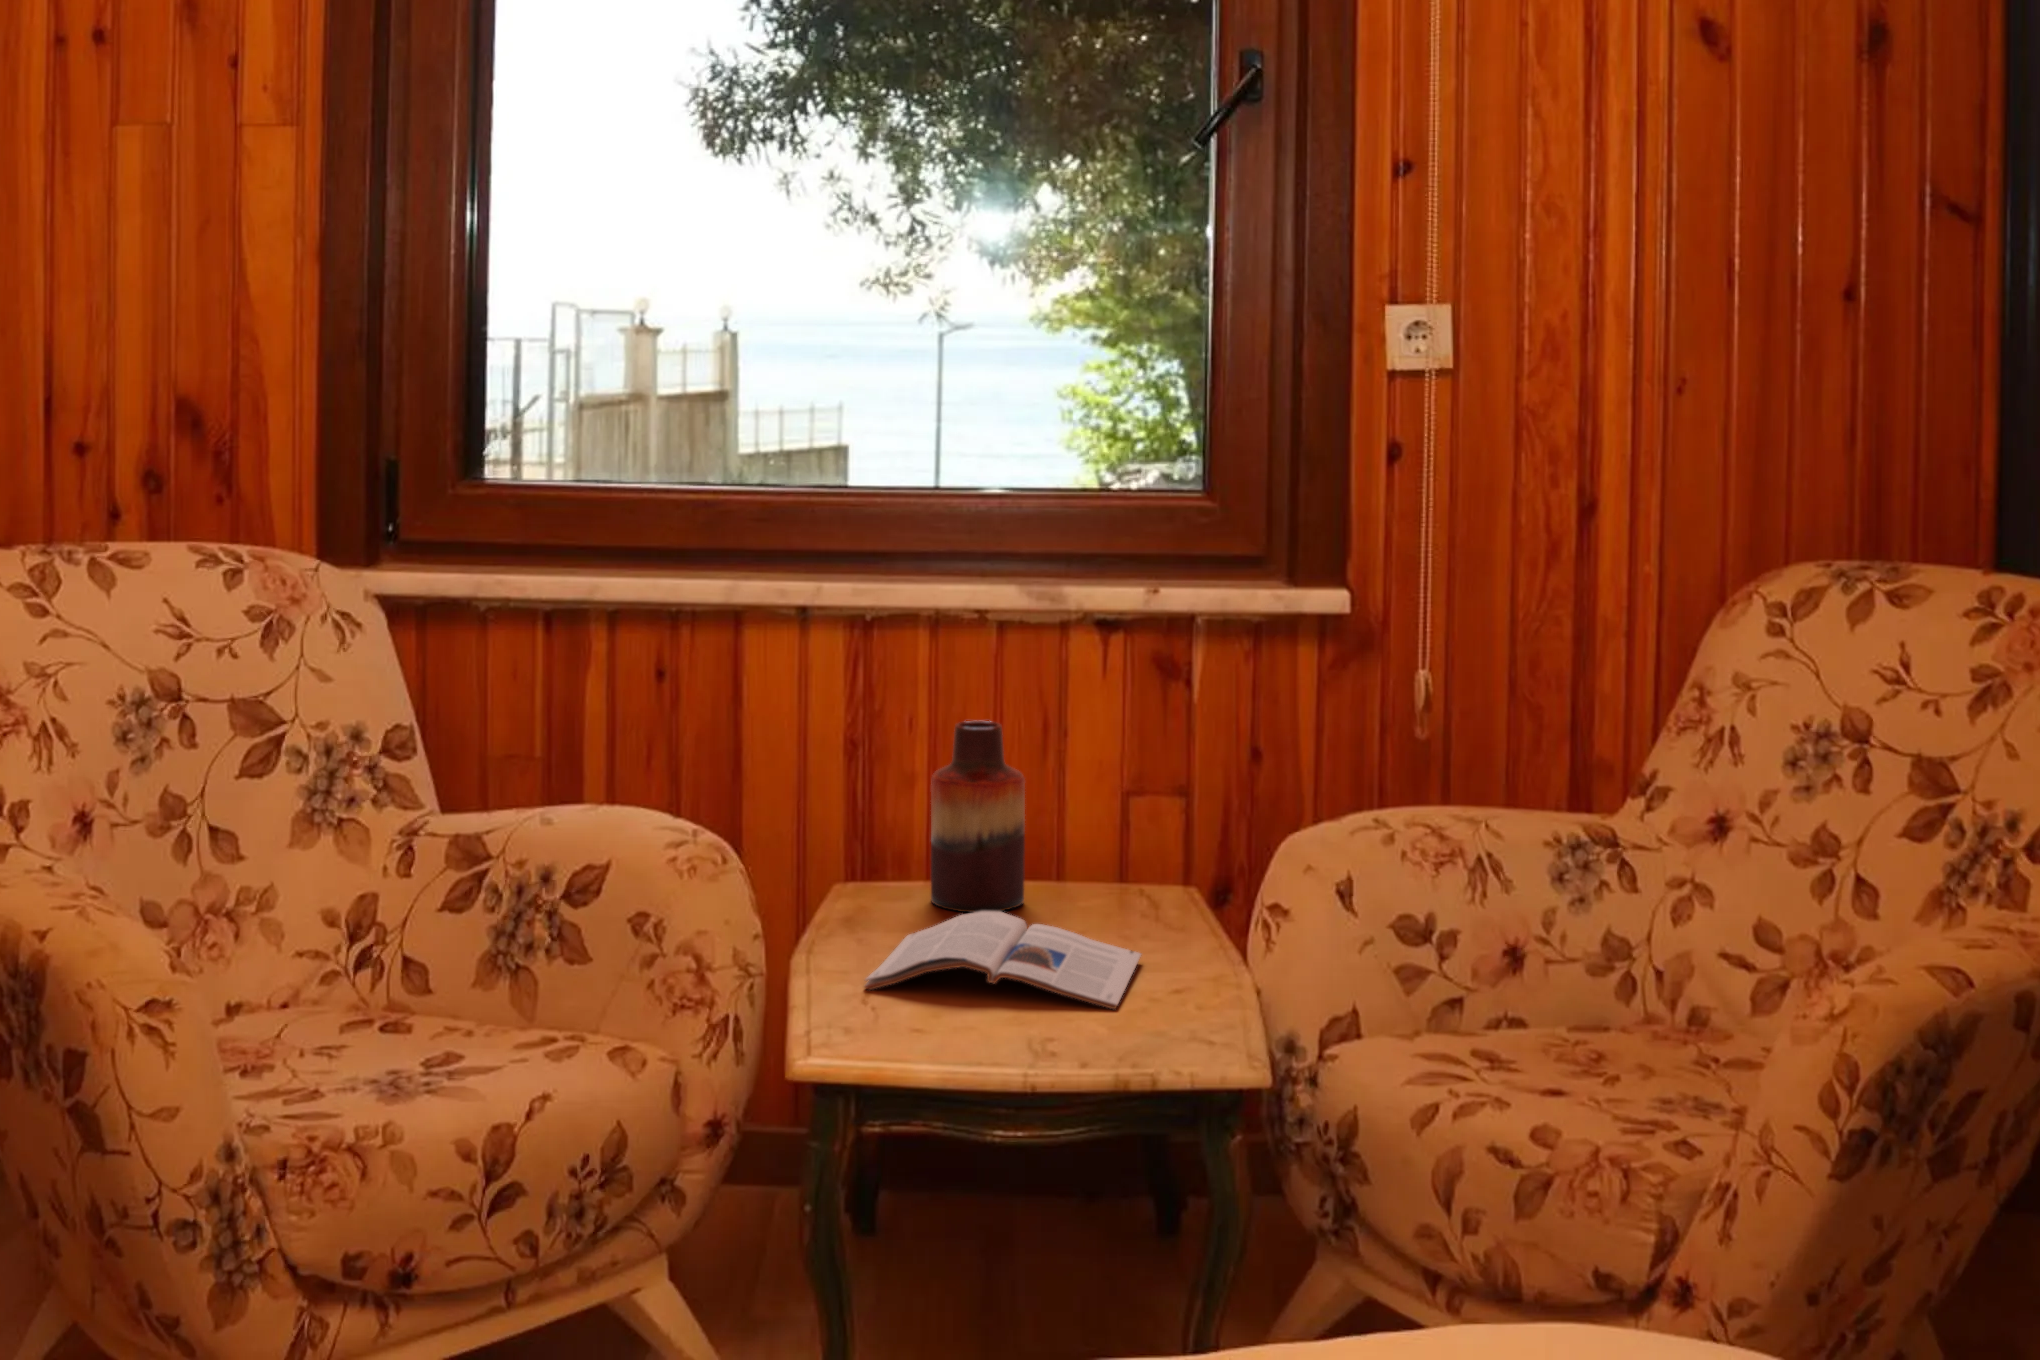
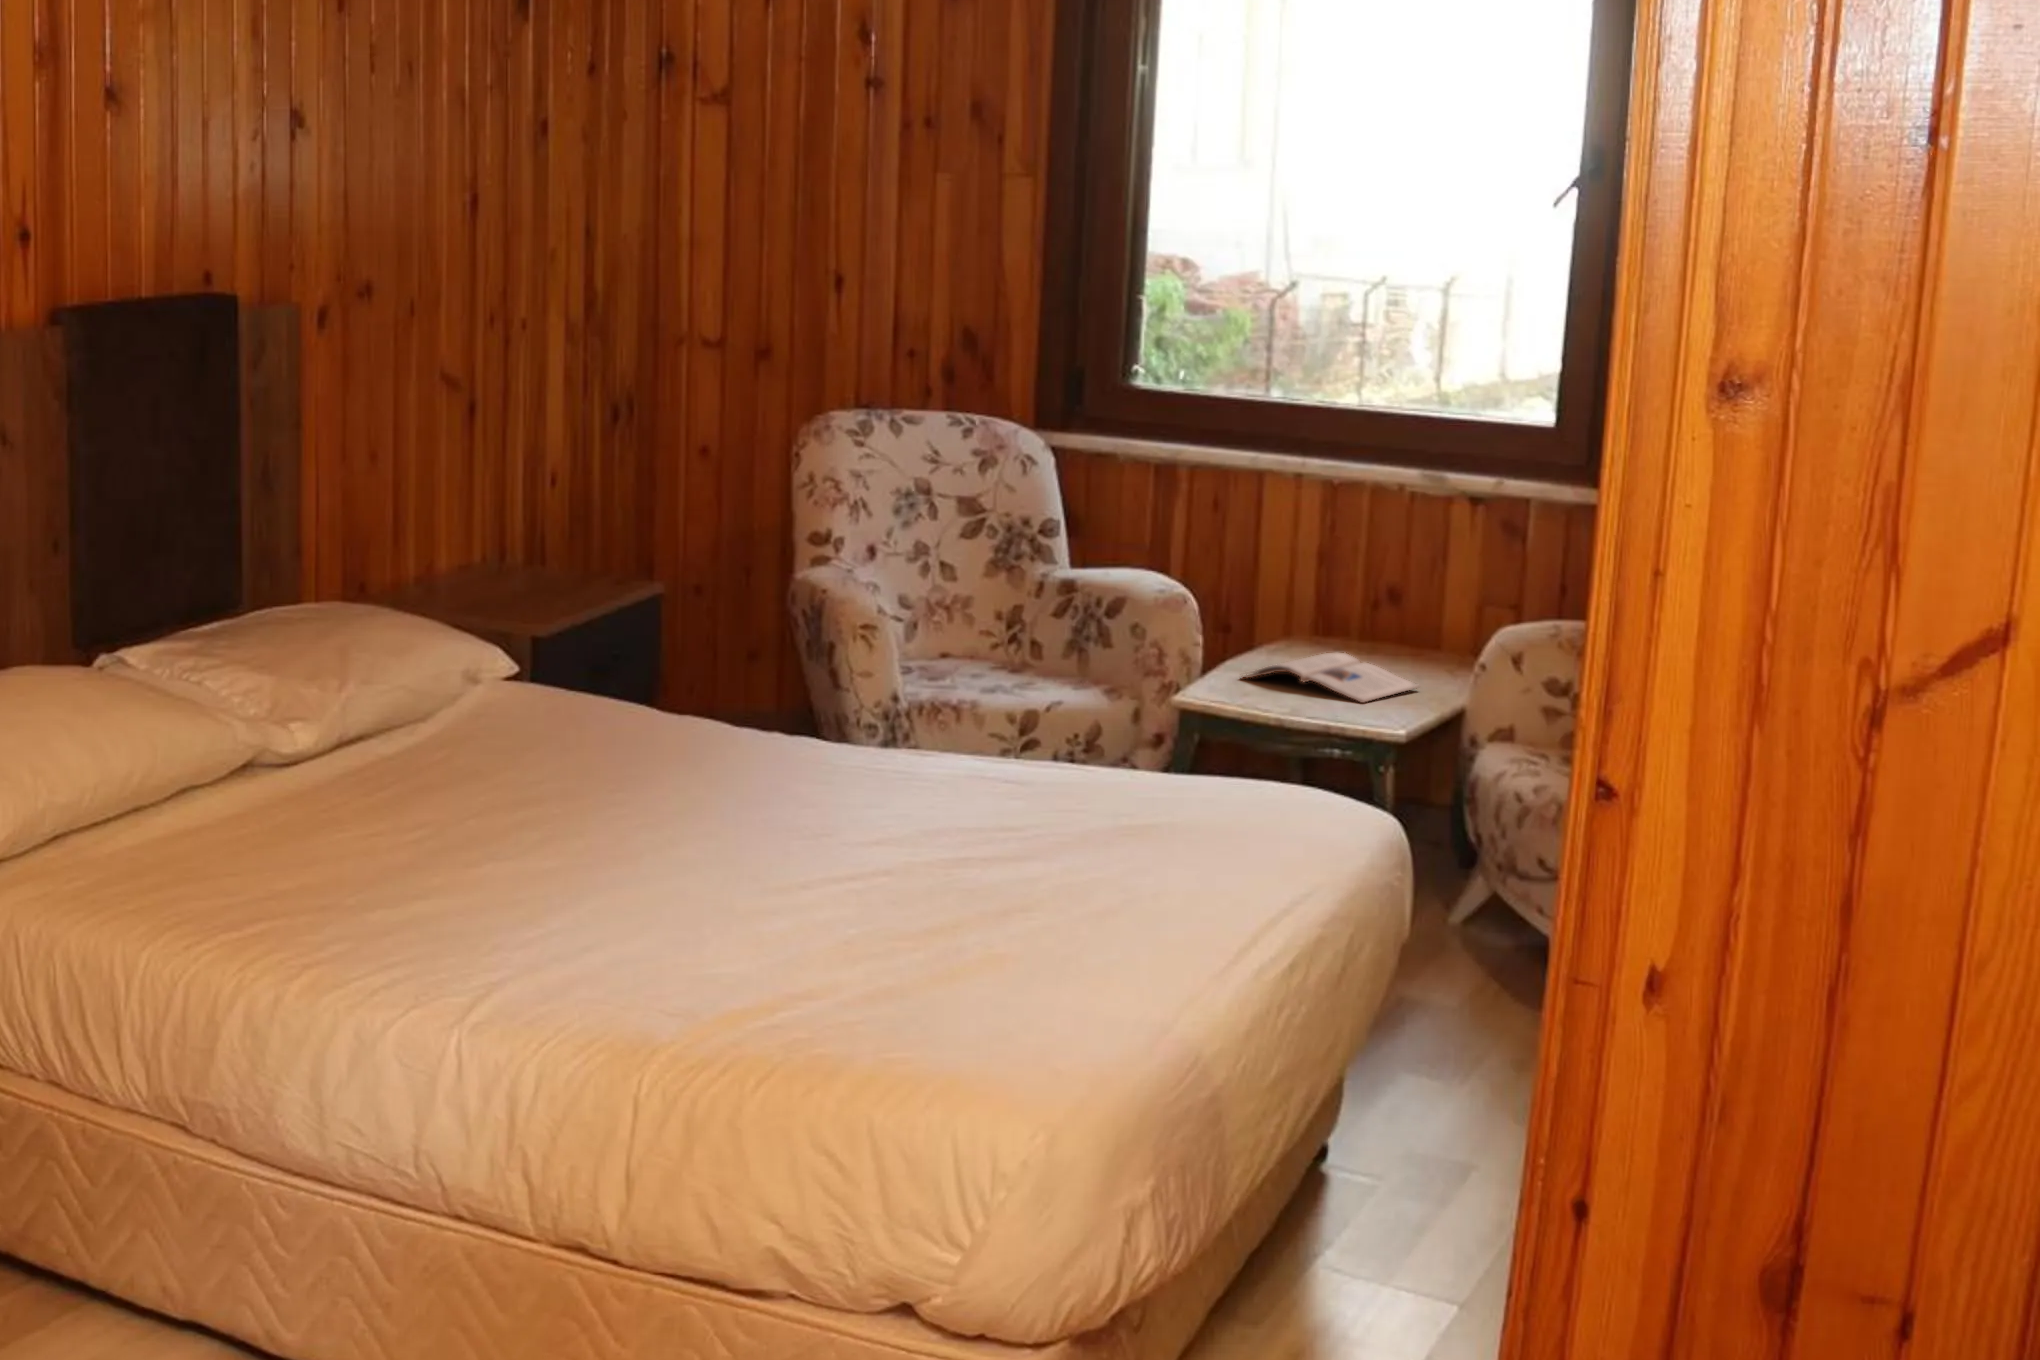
vase: present [931,721,1025,912] -> none [1346,548,1410,662]

